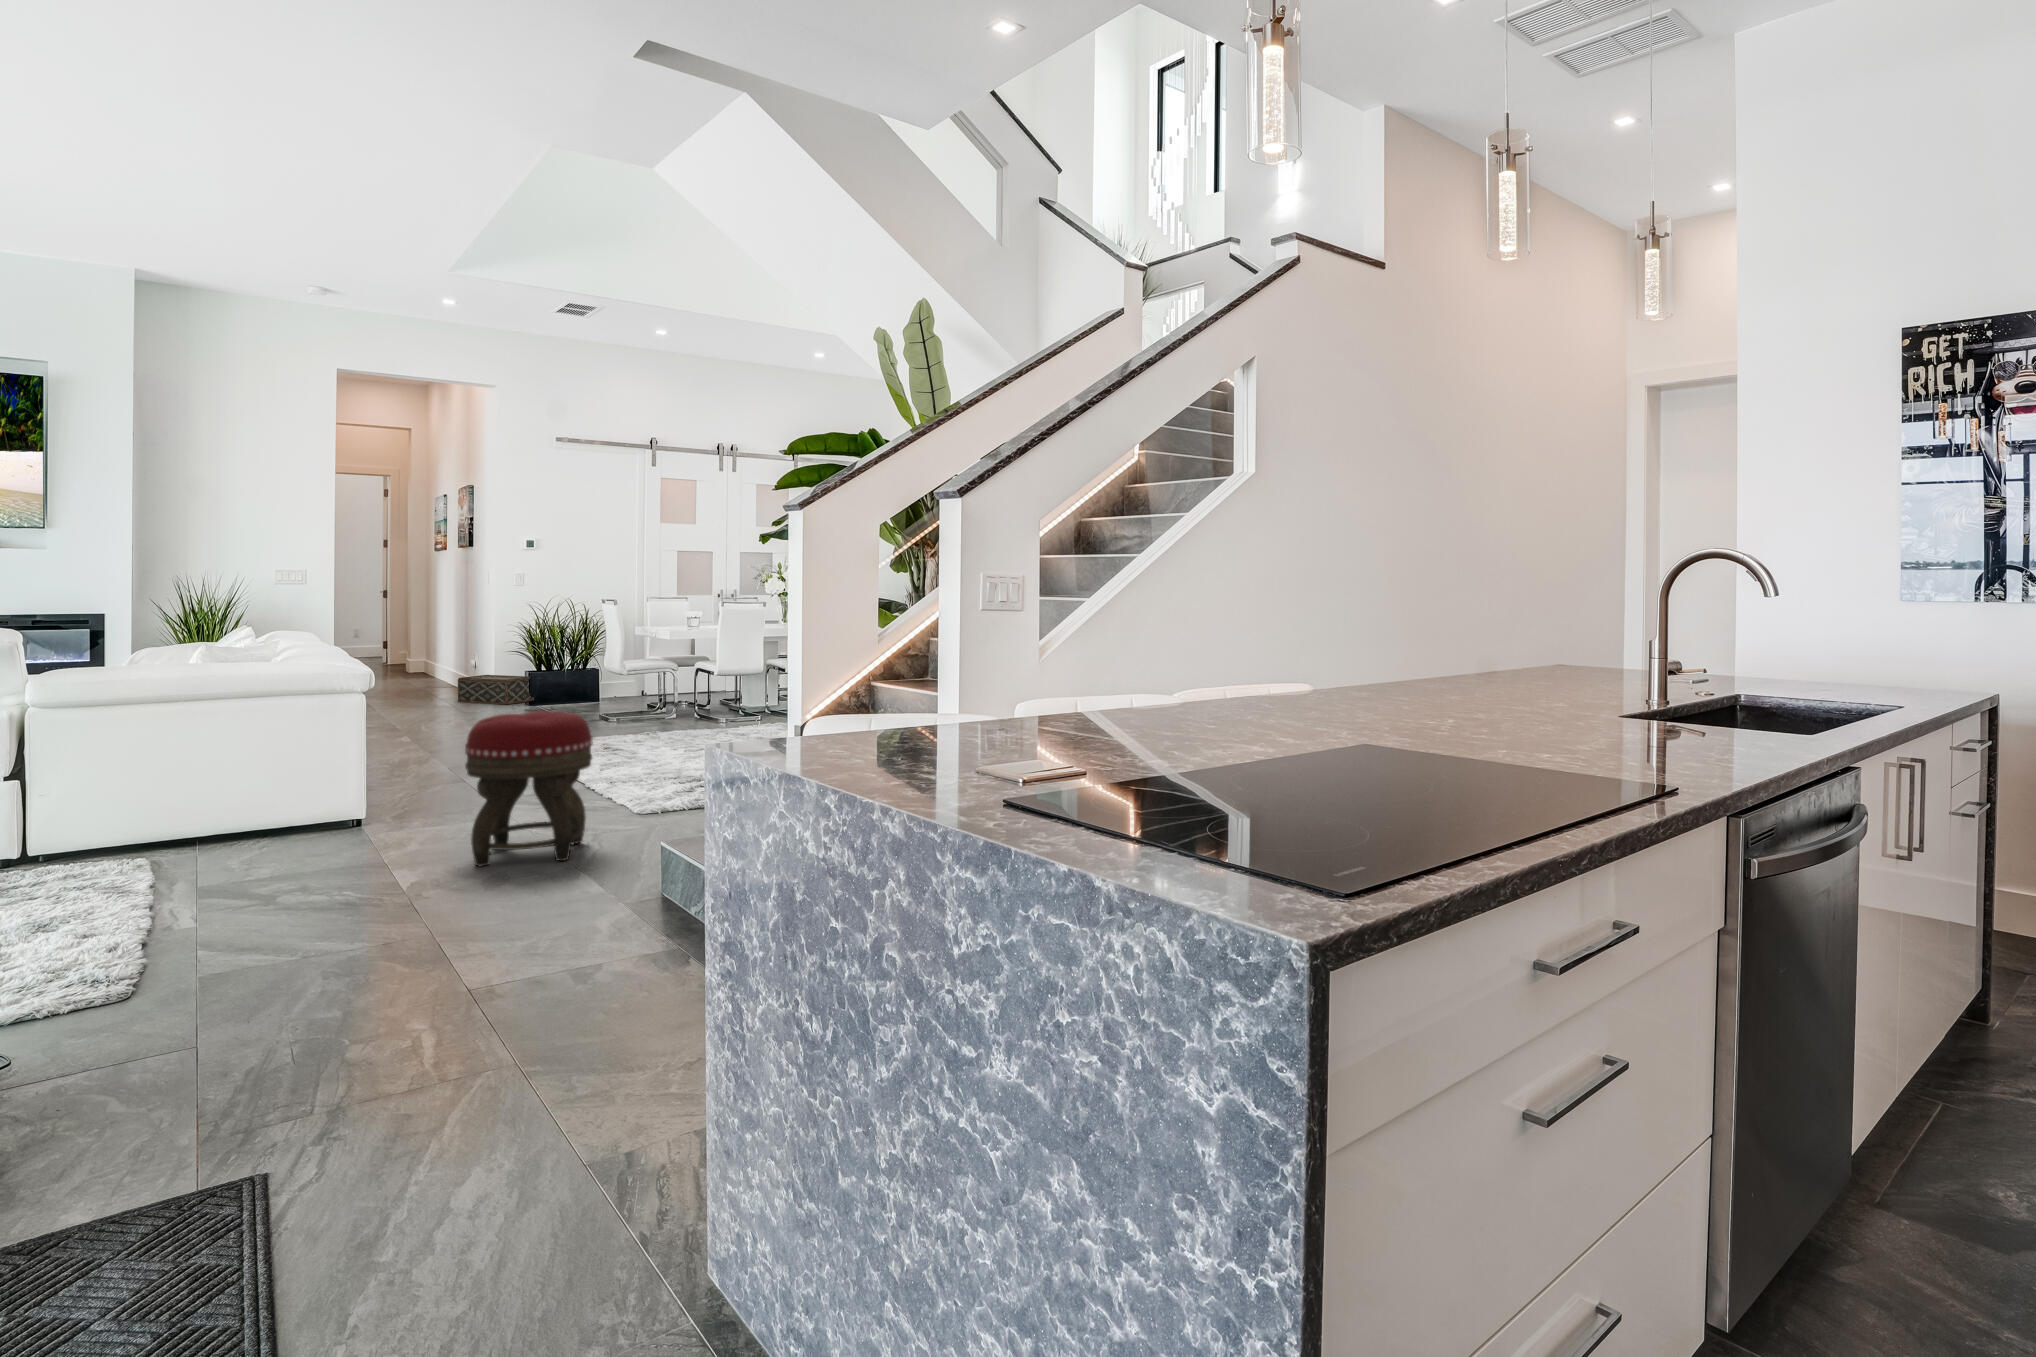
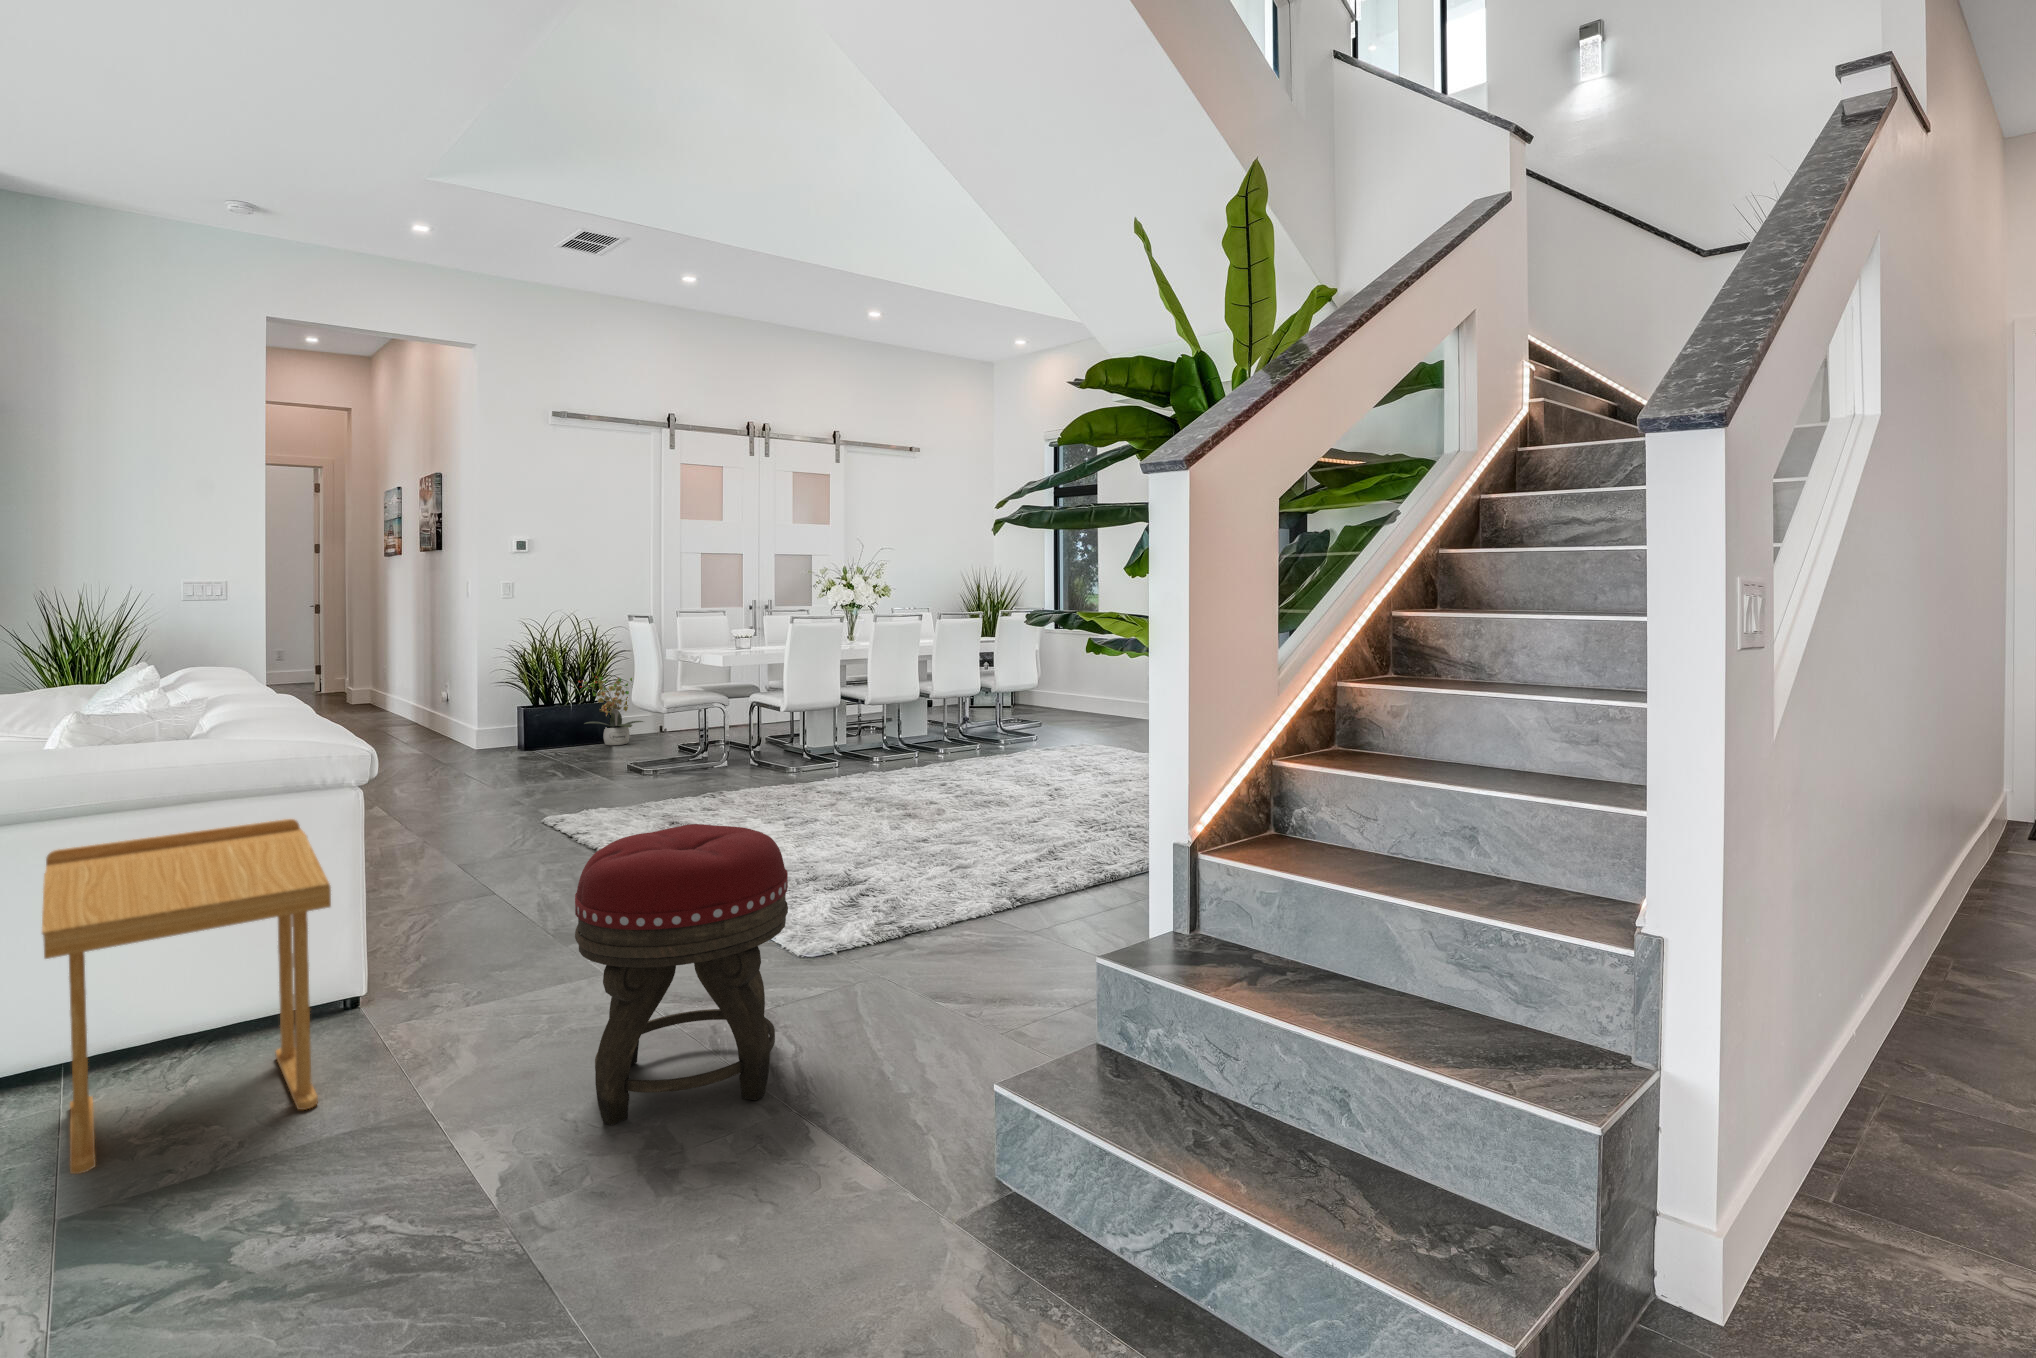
potted plant: none [571,648,624,703] -> present [578,676,643,745]
woven basket: present [458,675,534,705] -> none [430,712,530,751]
side table: none [190,703,337,872] -> present [42,819,331,1174]

